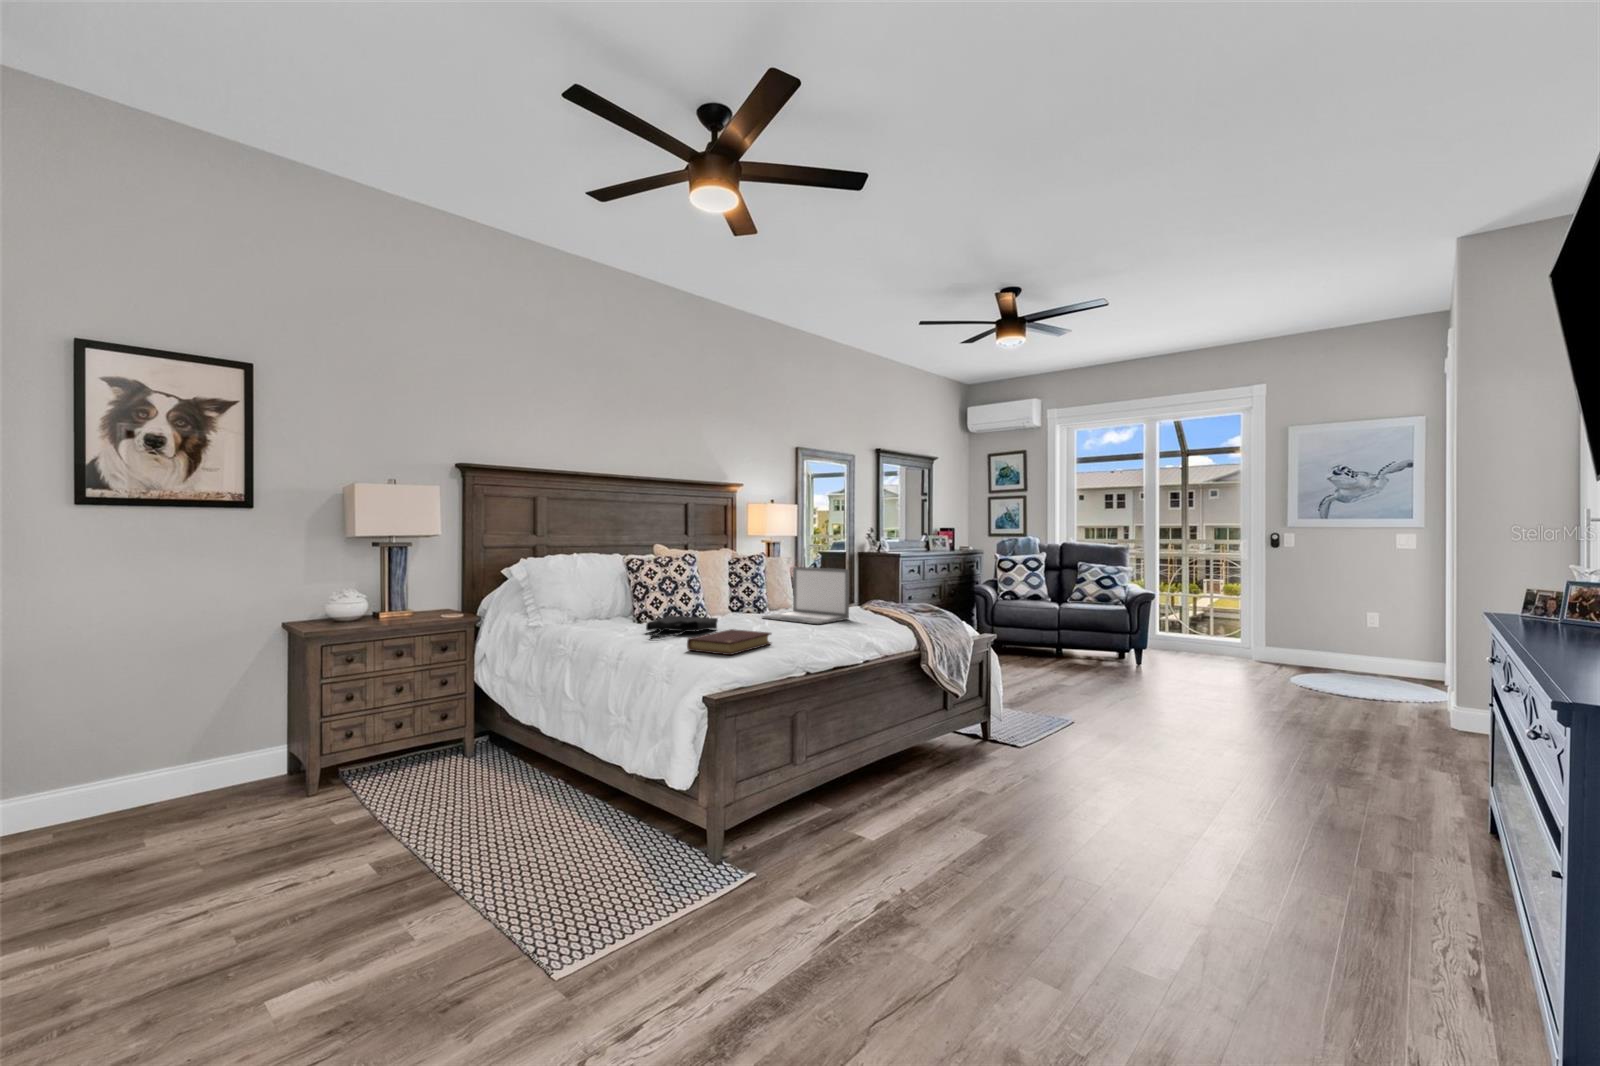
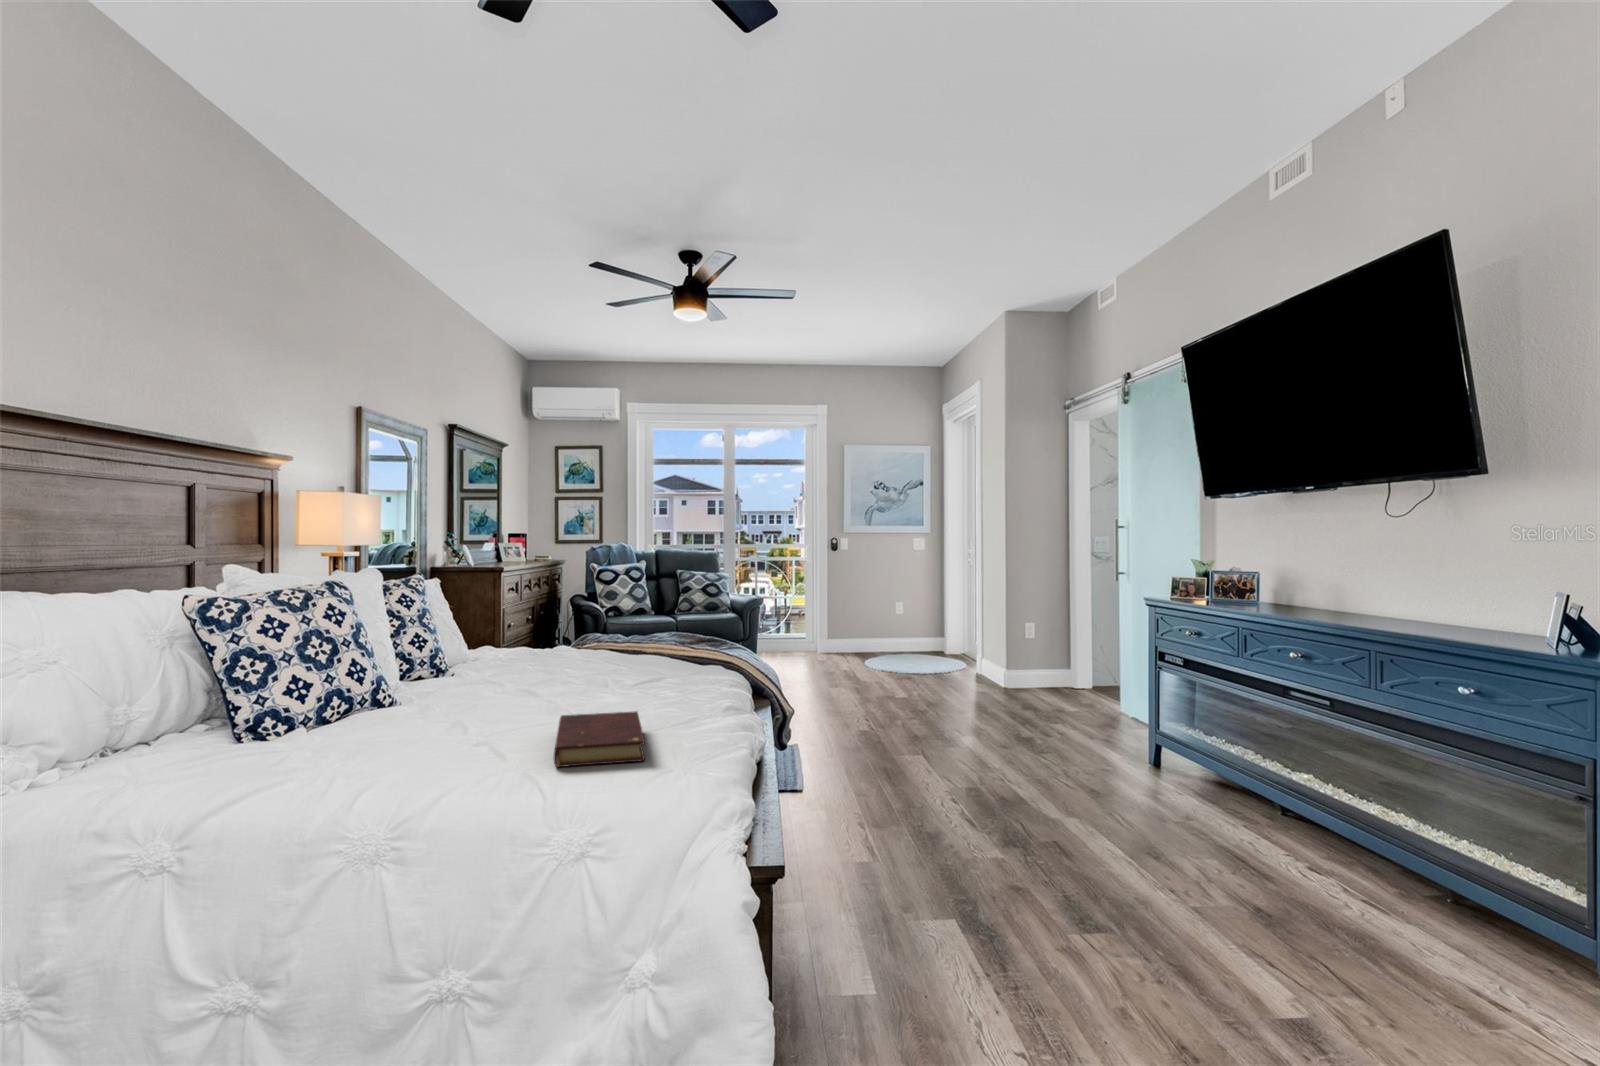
laptop: present [762,567,849,624] -> none [486,601,609,685]
tote bag: present [646,615,718,639] -> none [370,698,483,758]

